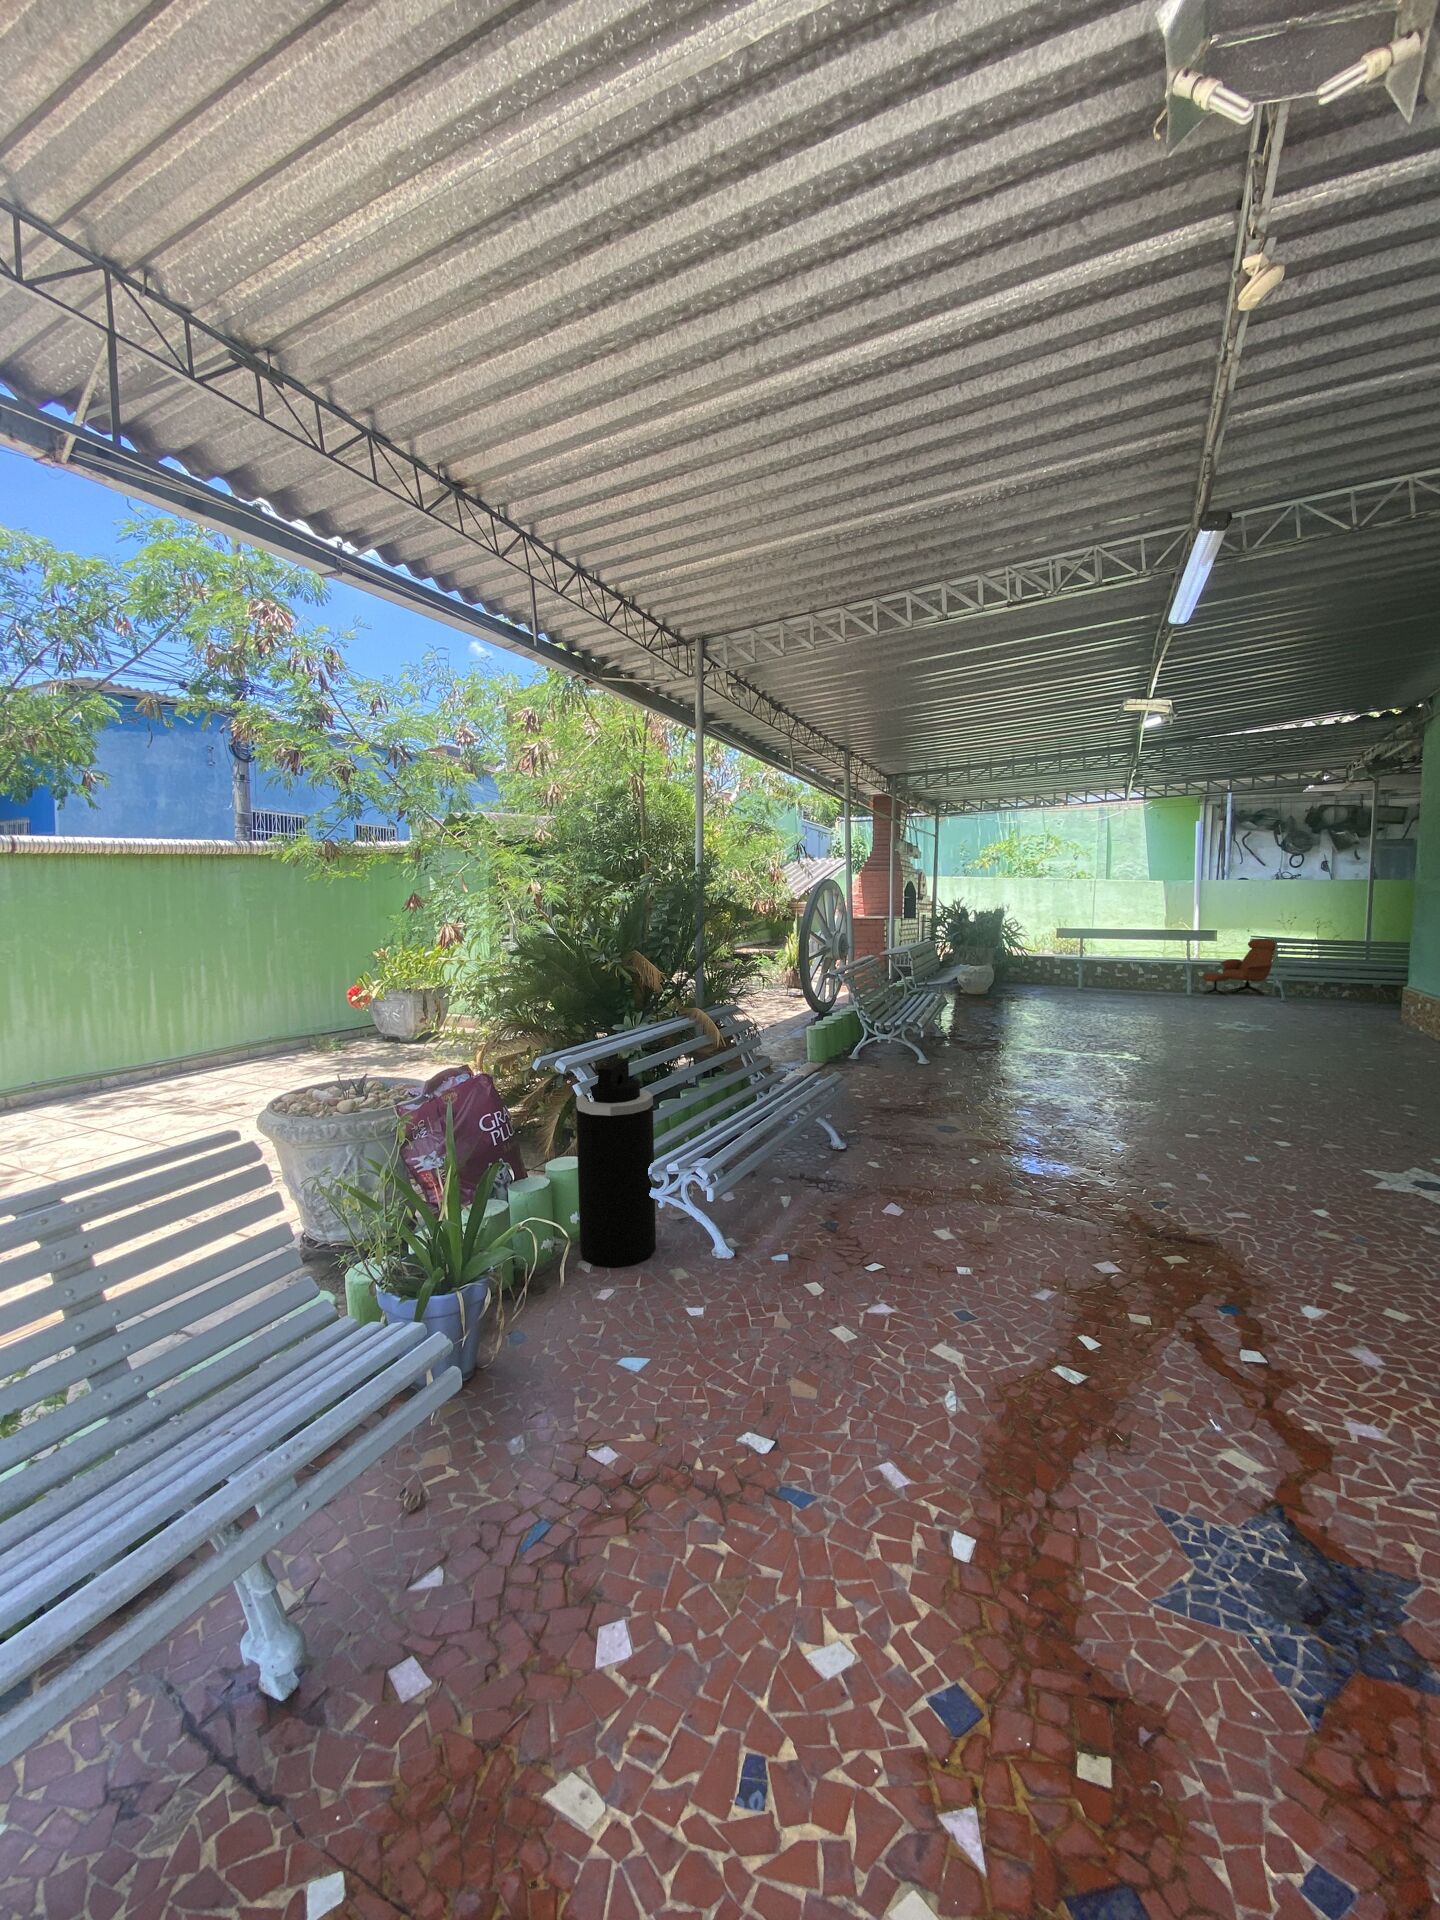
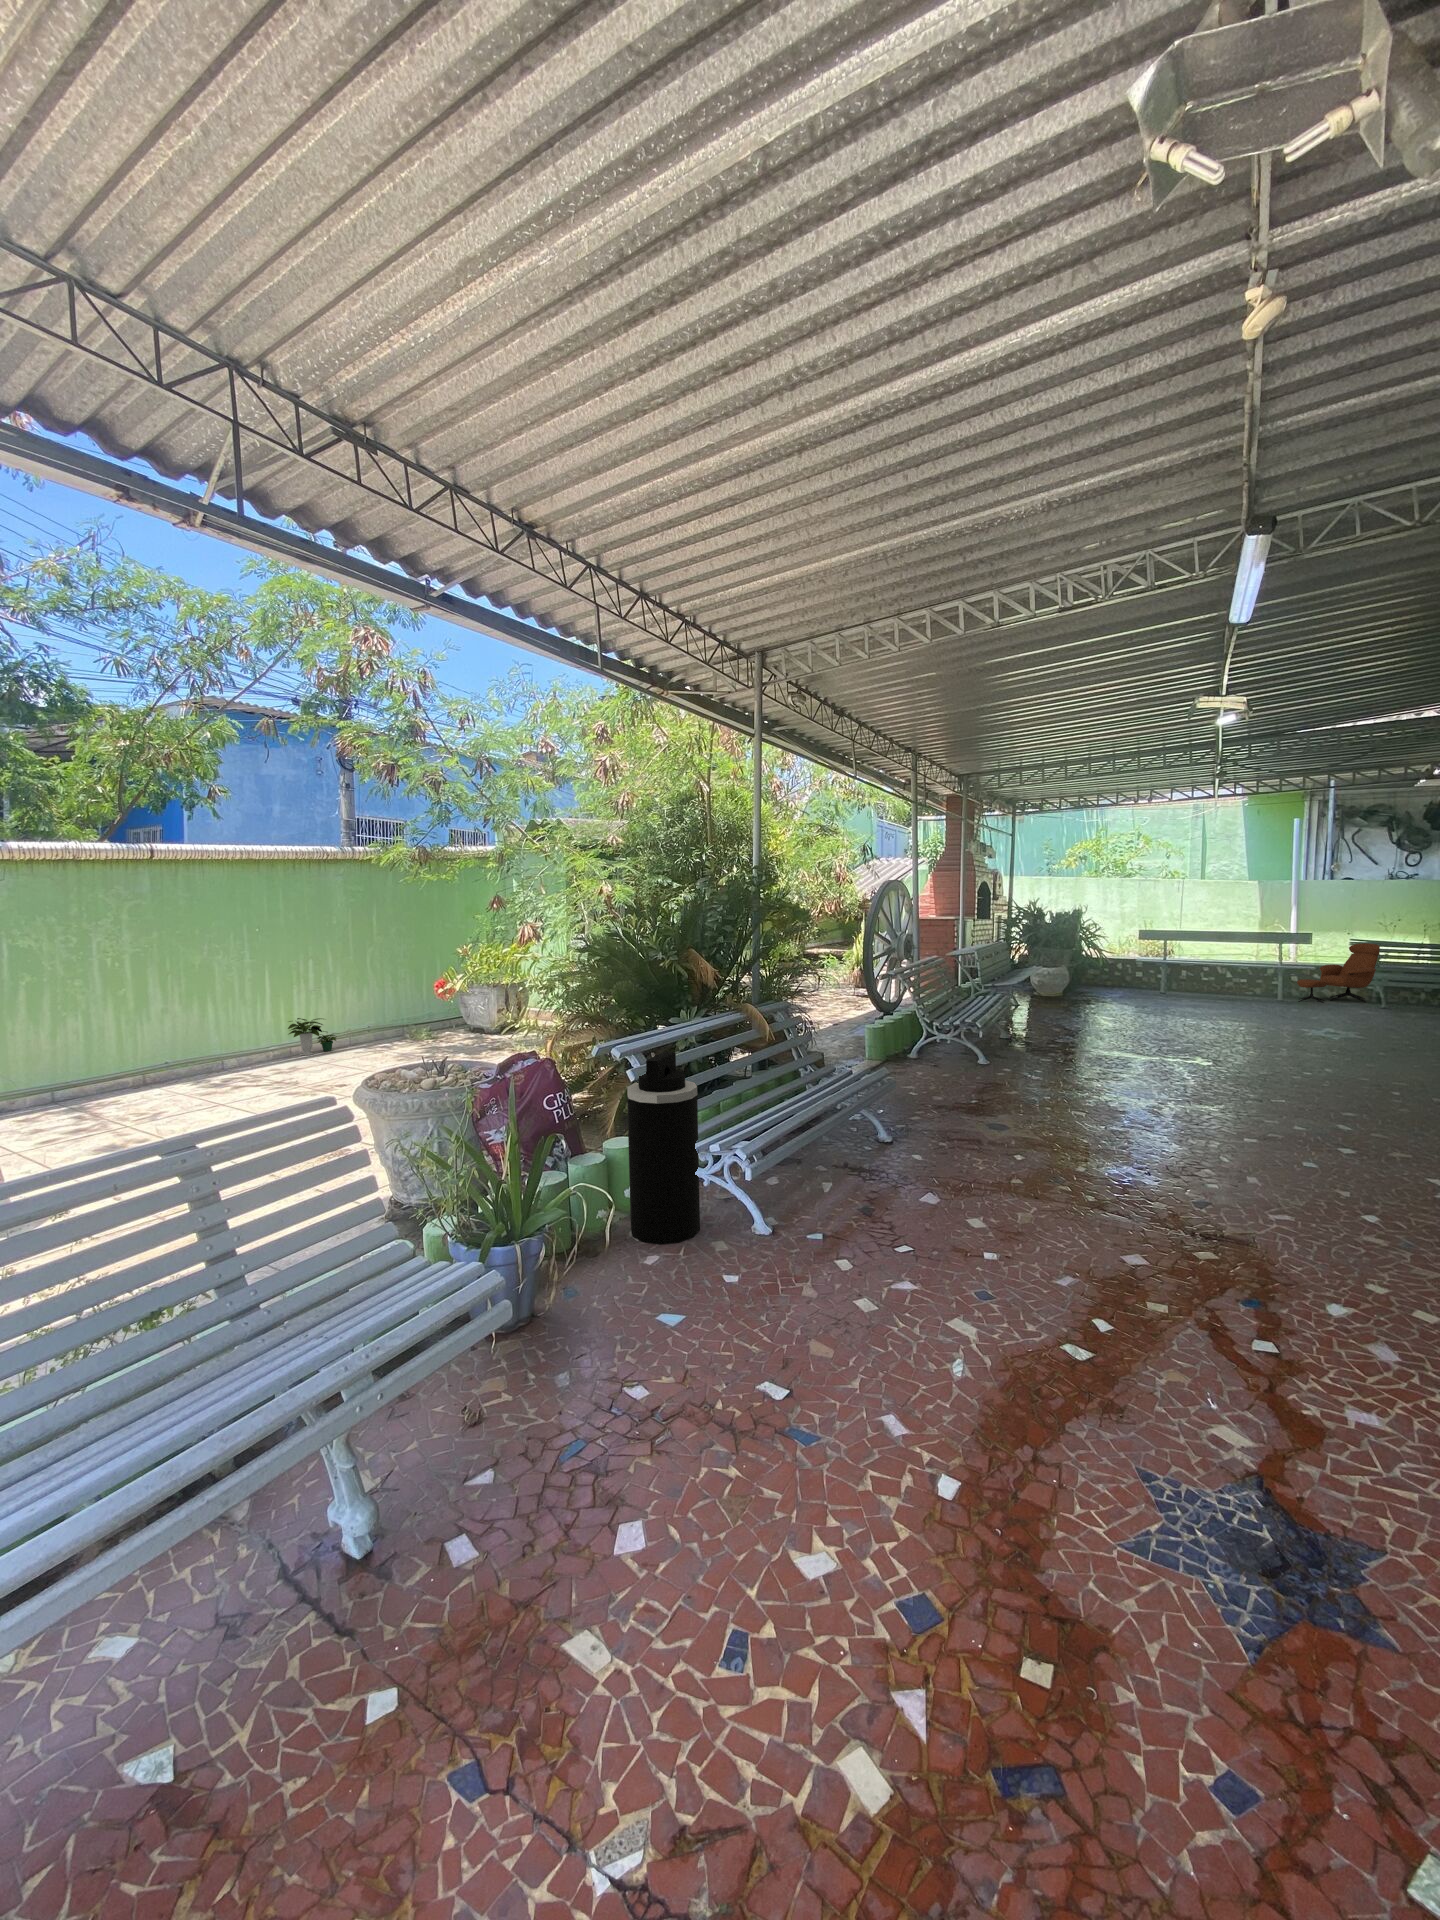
potted plant: none [182,1021,242,1062] -> present [288,1018,336,1055]

